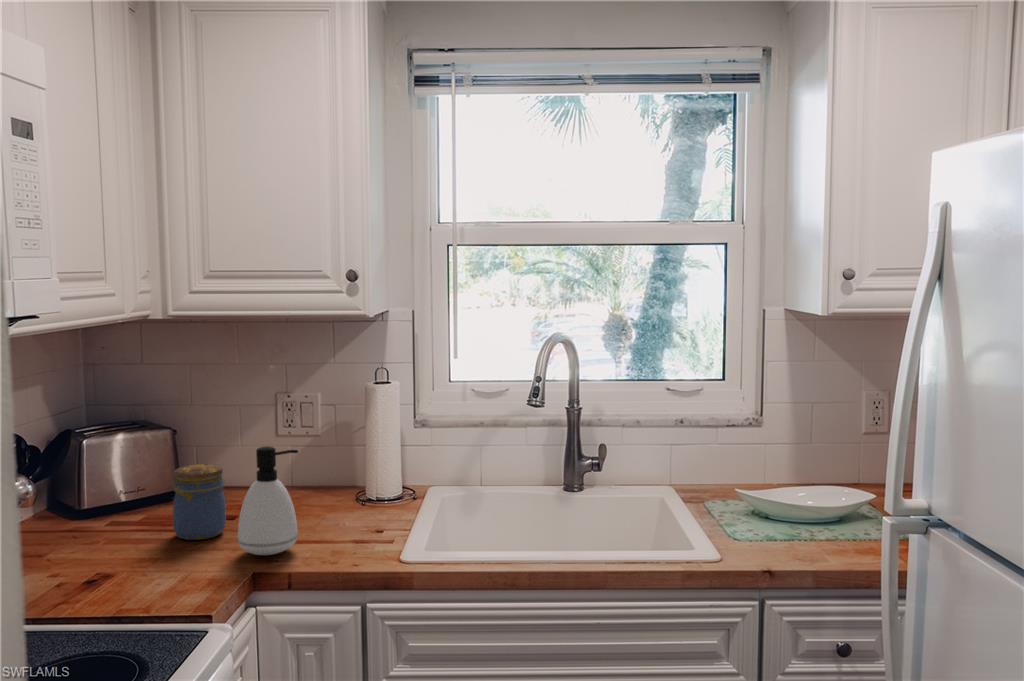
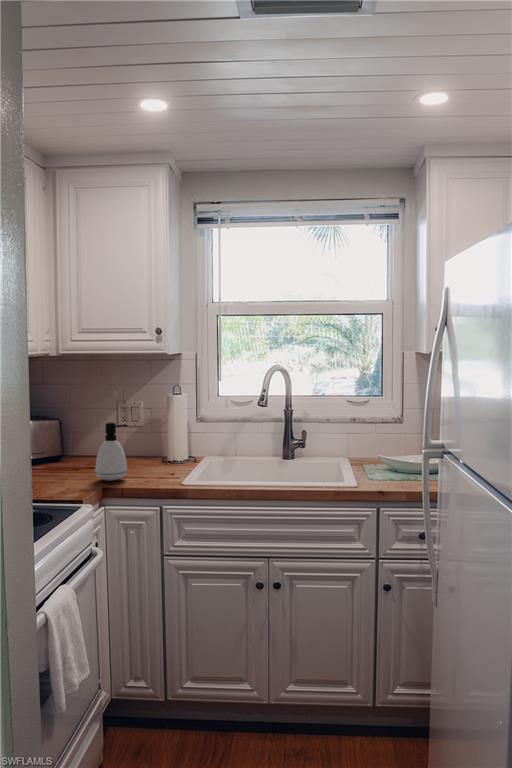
jar: present [173,464,226,540] -> none [61,435,89,475]

